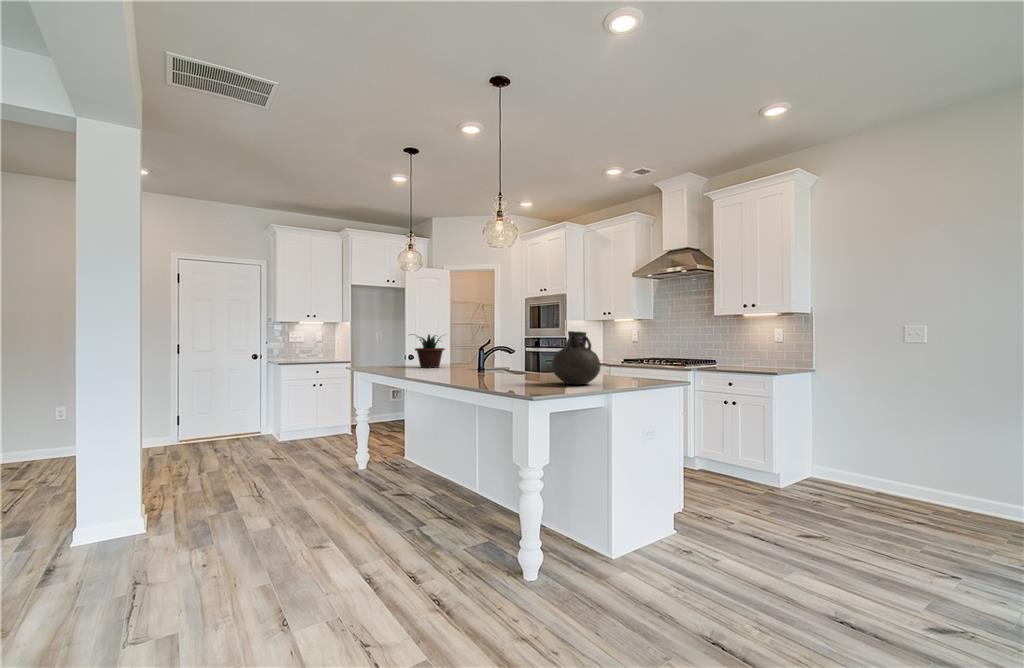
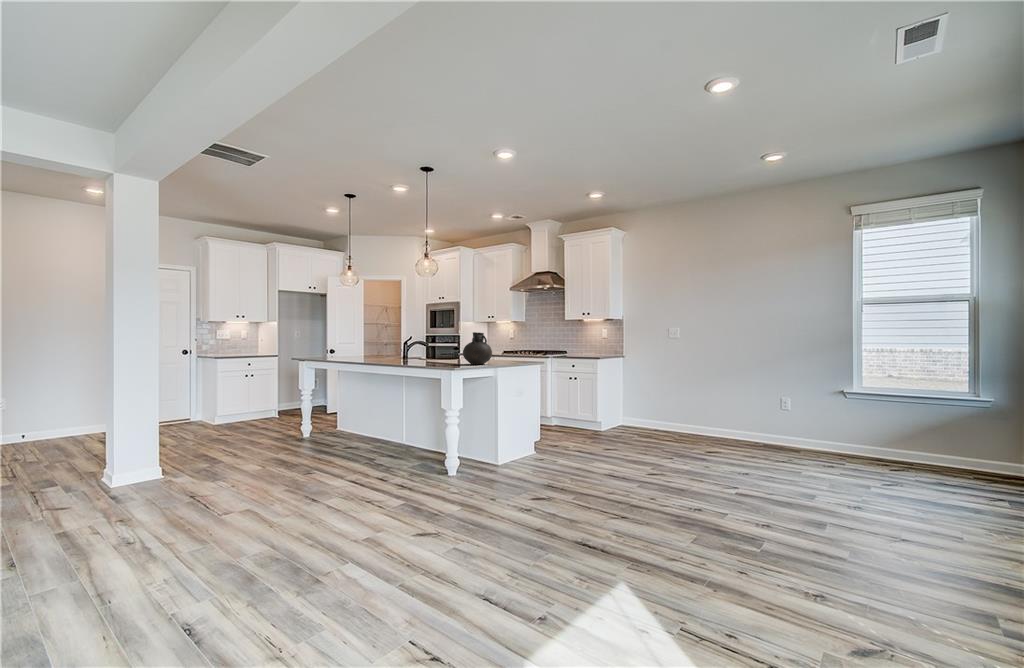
potted plant: present [415,335,445,368] -> none [343,333,373,359]

